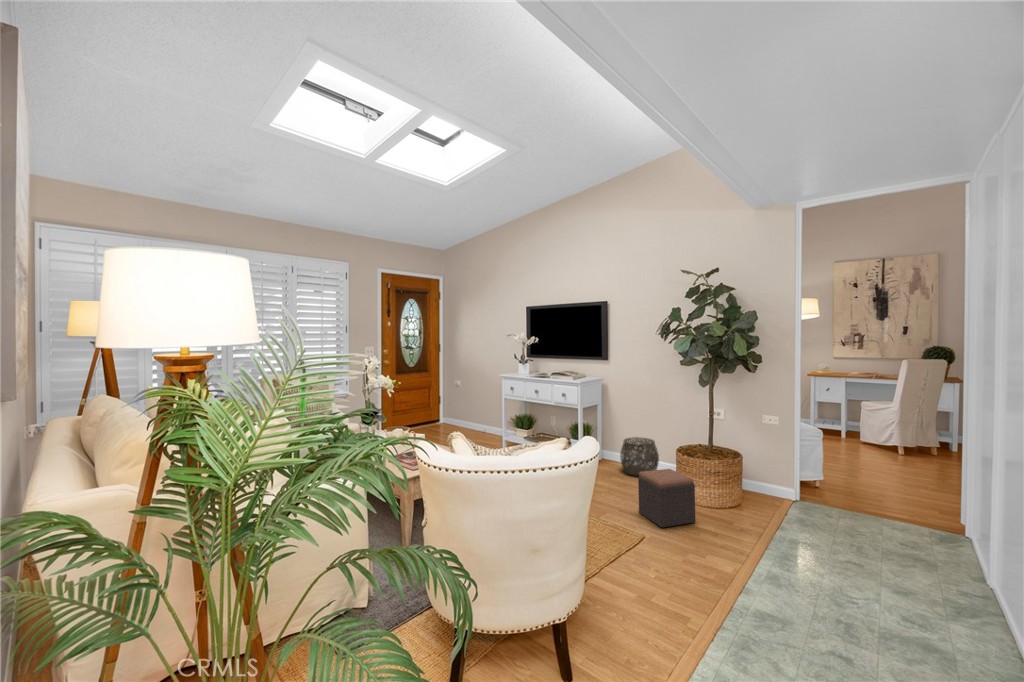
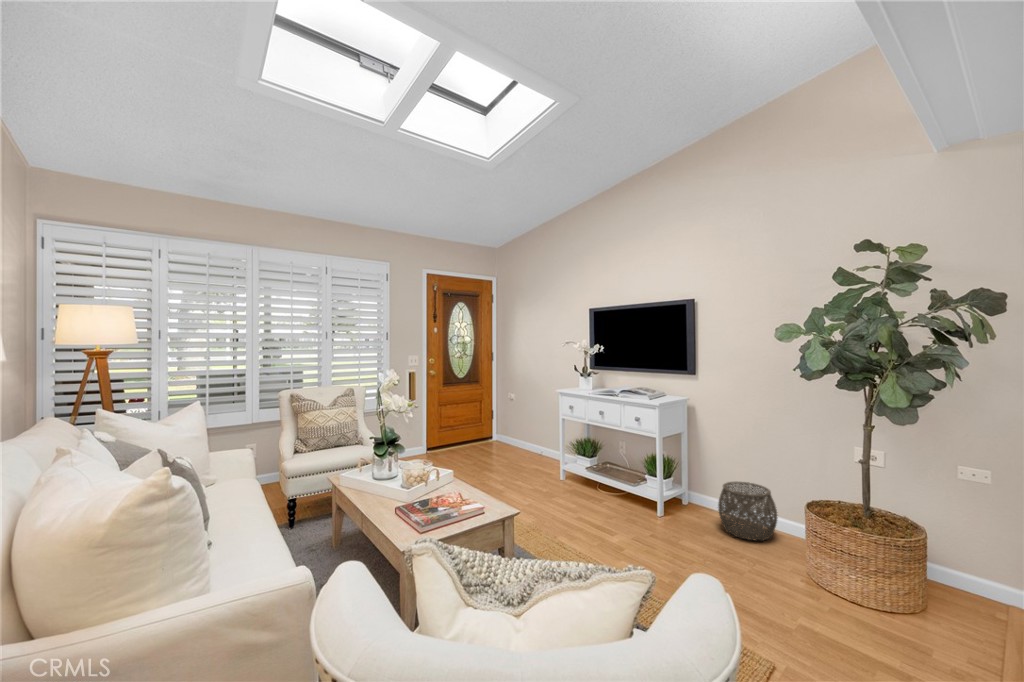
footstool: present [638,469,696,528] -> none [761,550,870,660]

